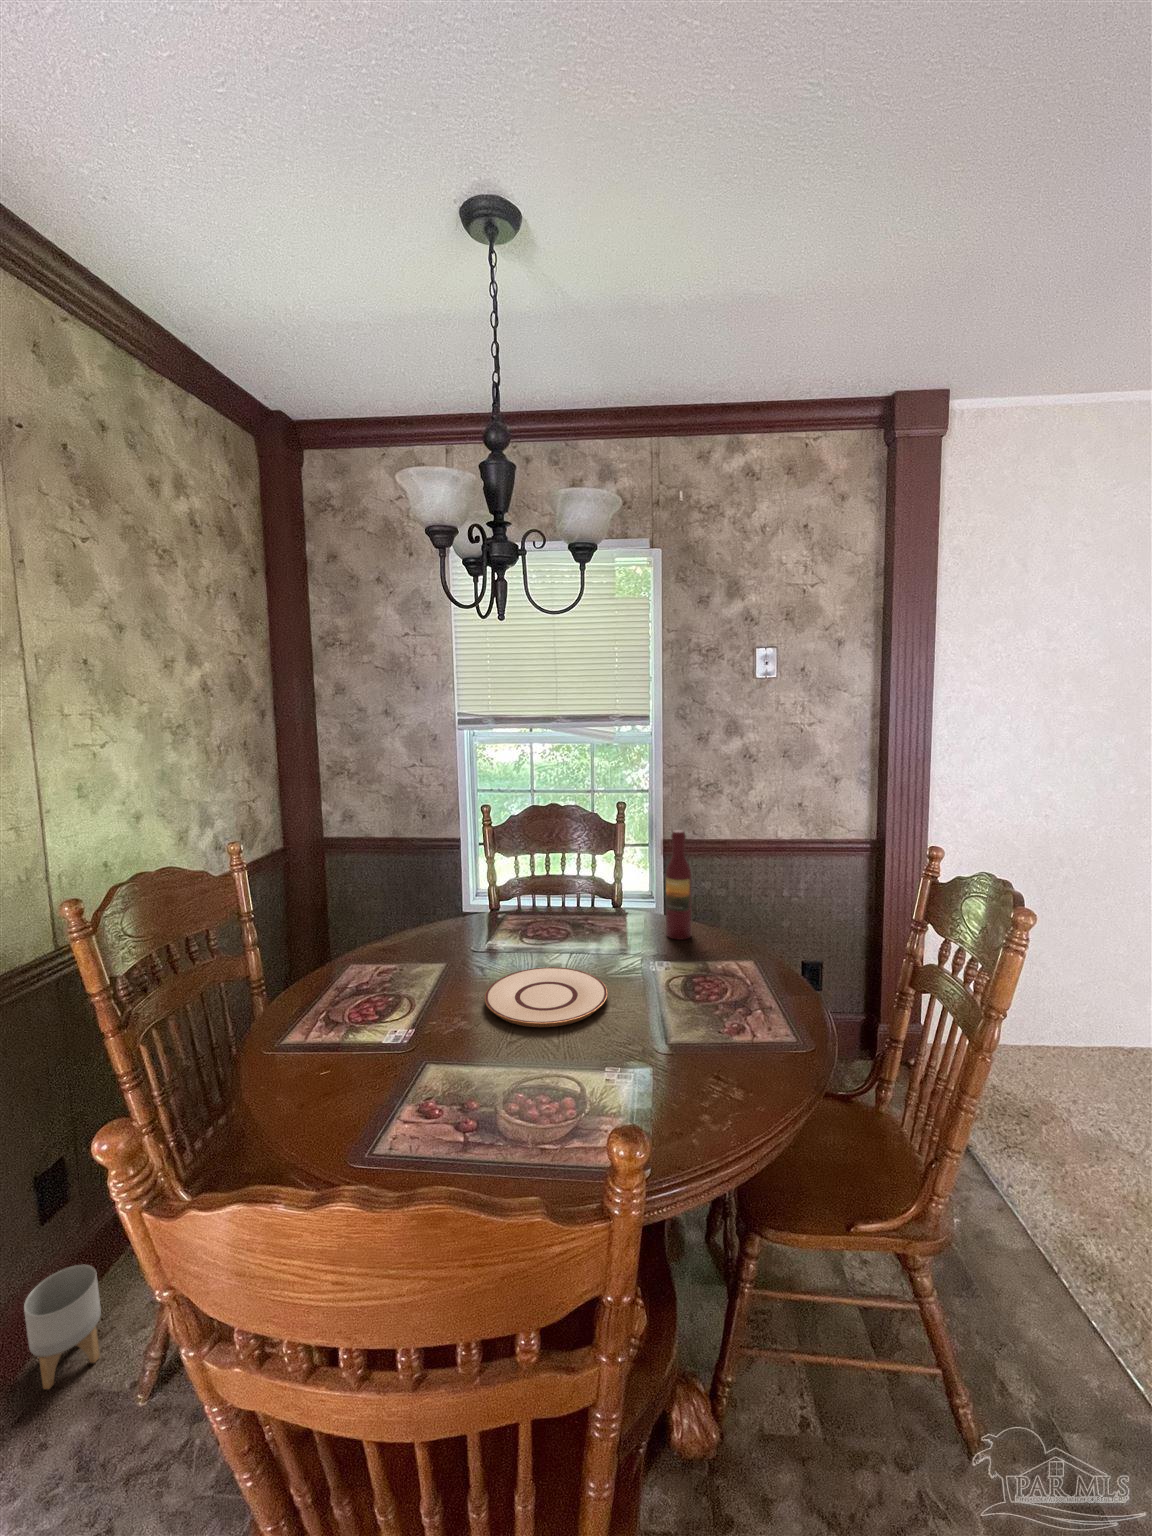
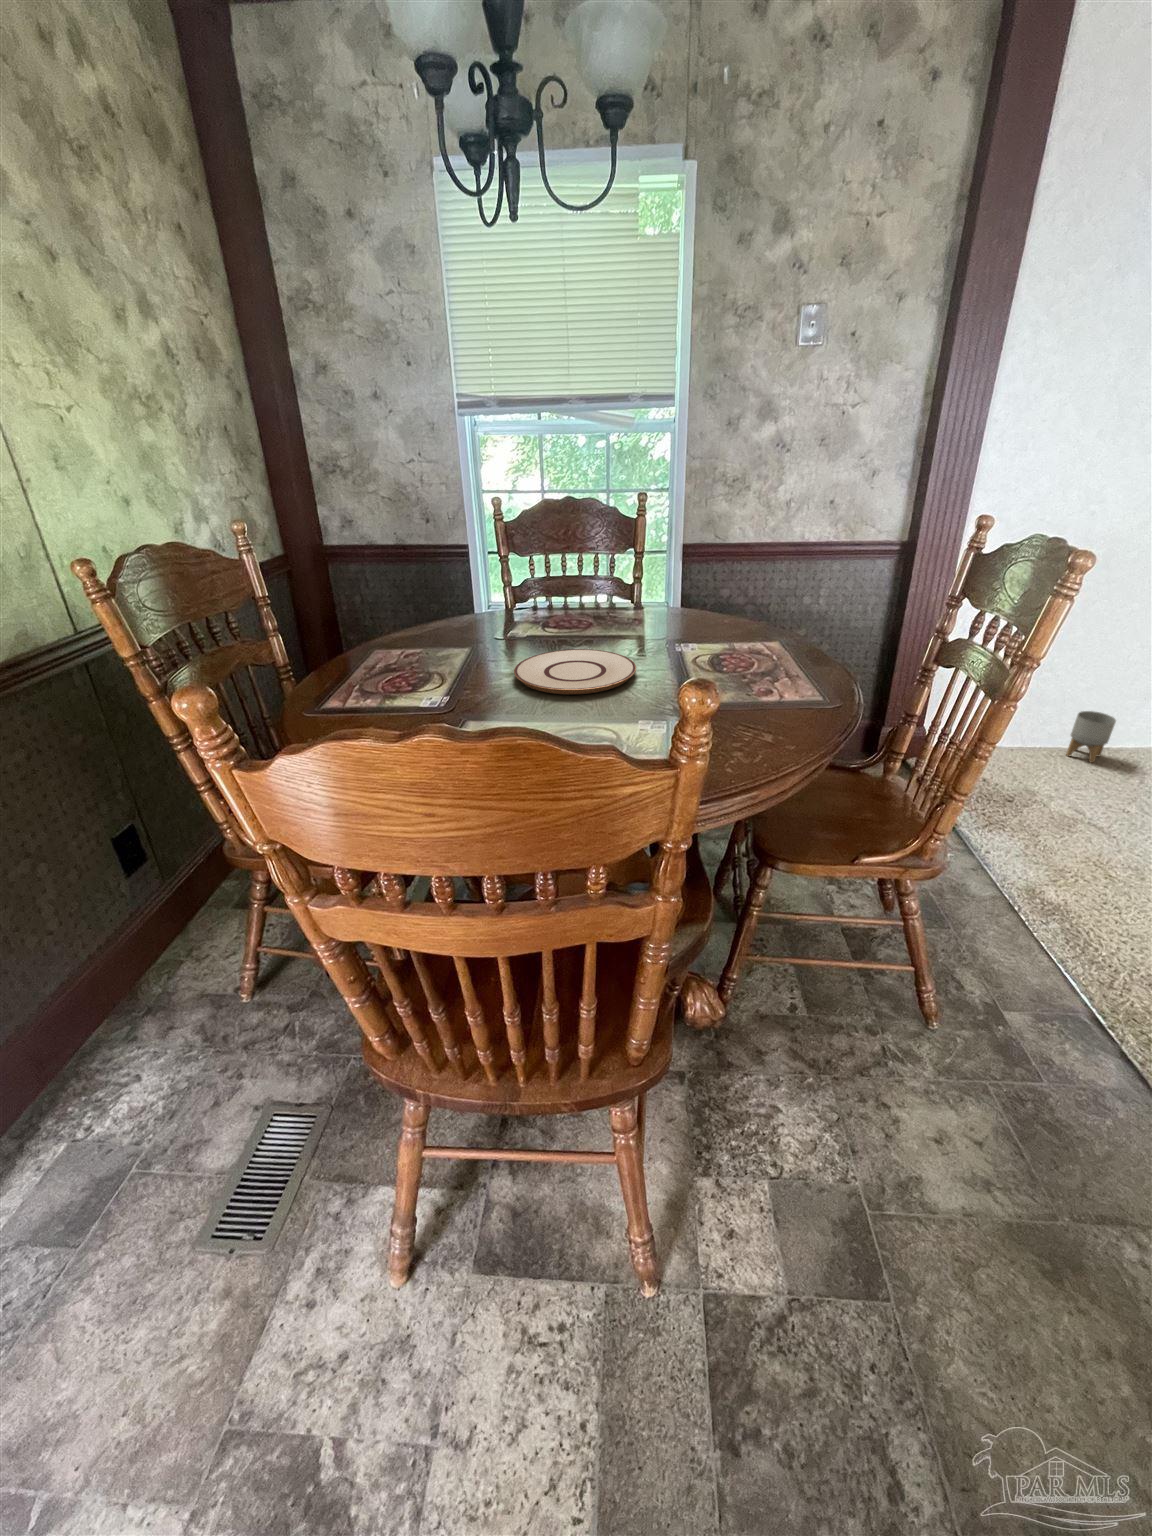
wine bottle: present [666,830,691,940] -> none [691,509,722,628]
planter: present [24,1265,101,1389] -> present [1066,711,1116,763]

